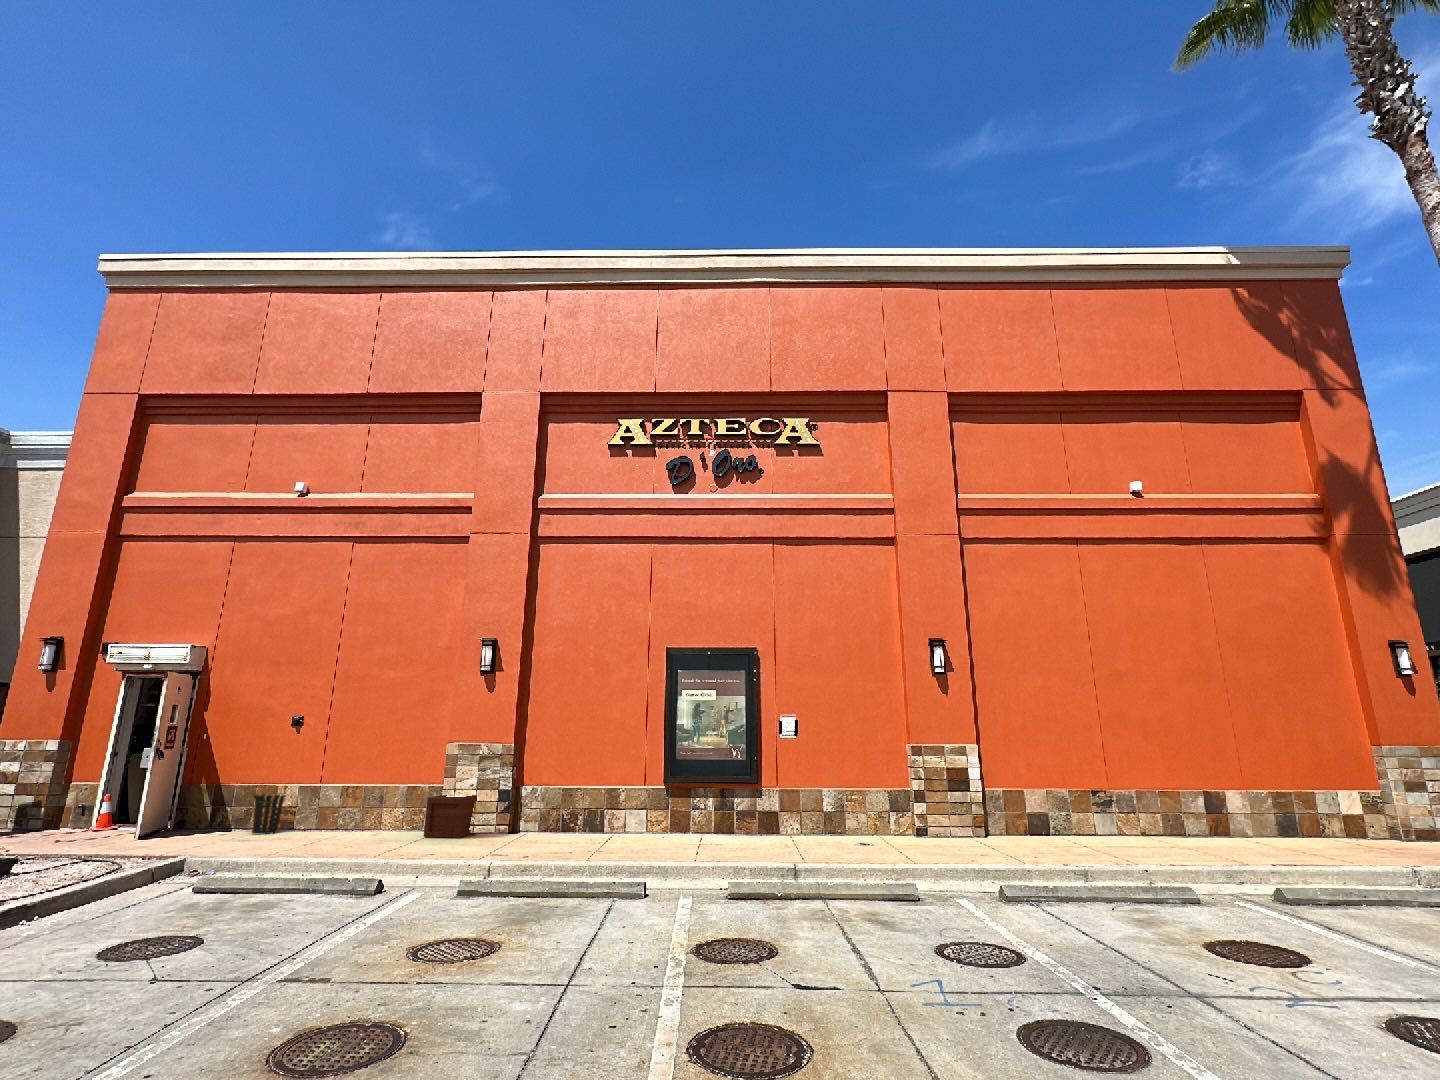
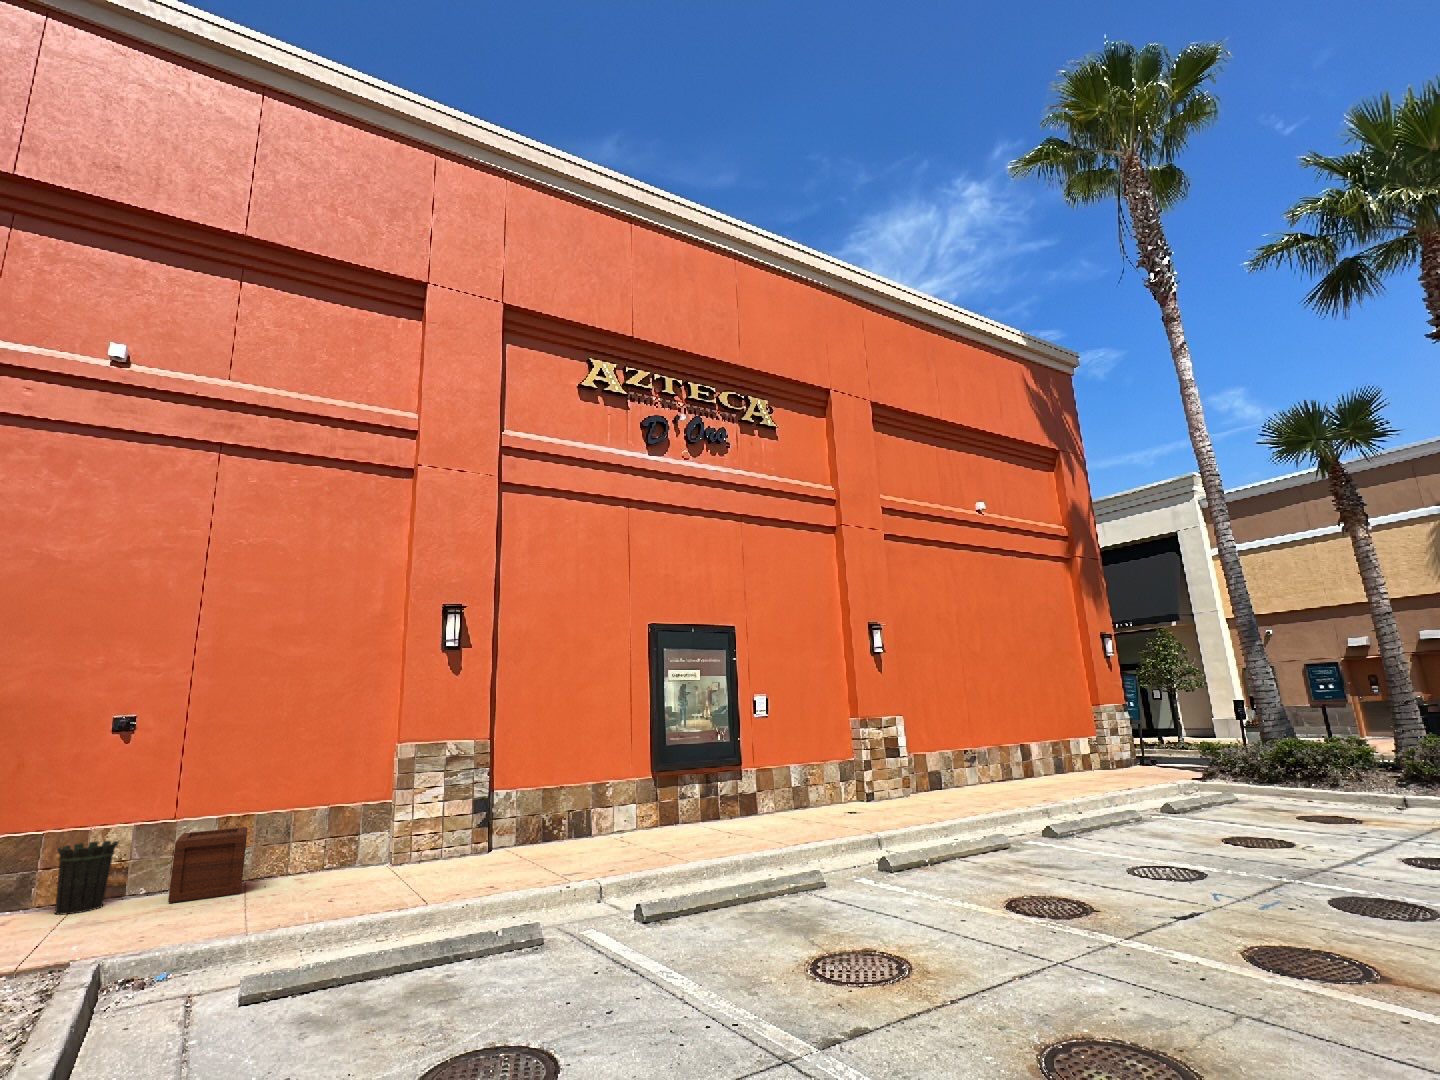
wooden crate: present [424,795,477,838] -> present [168,827,248,903]

